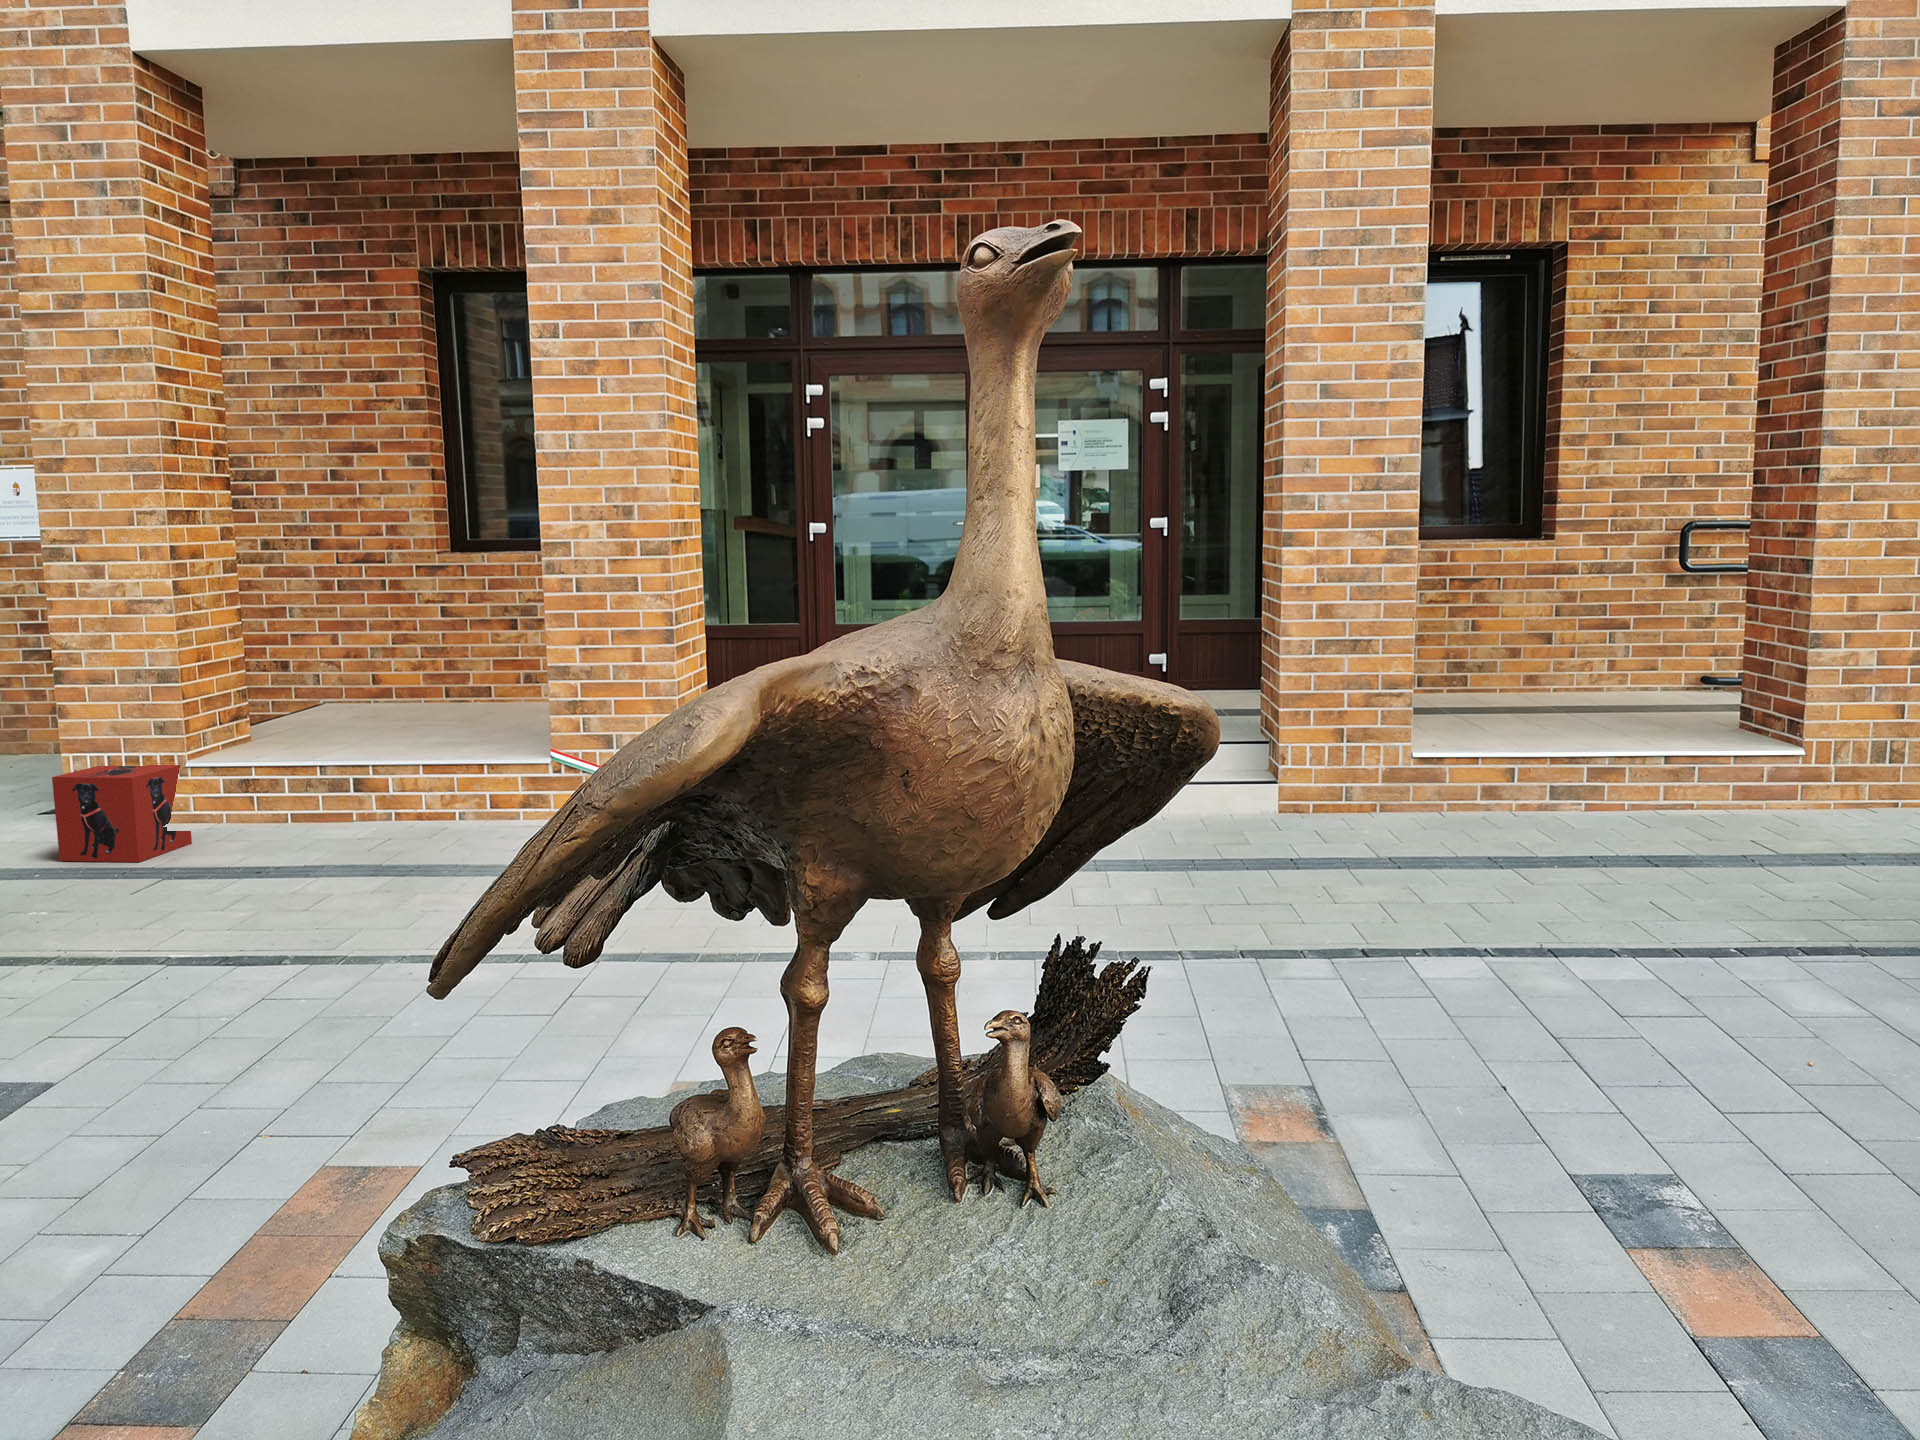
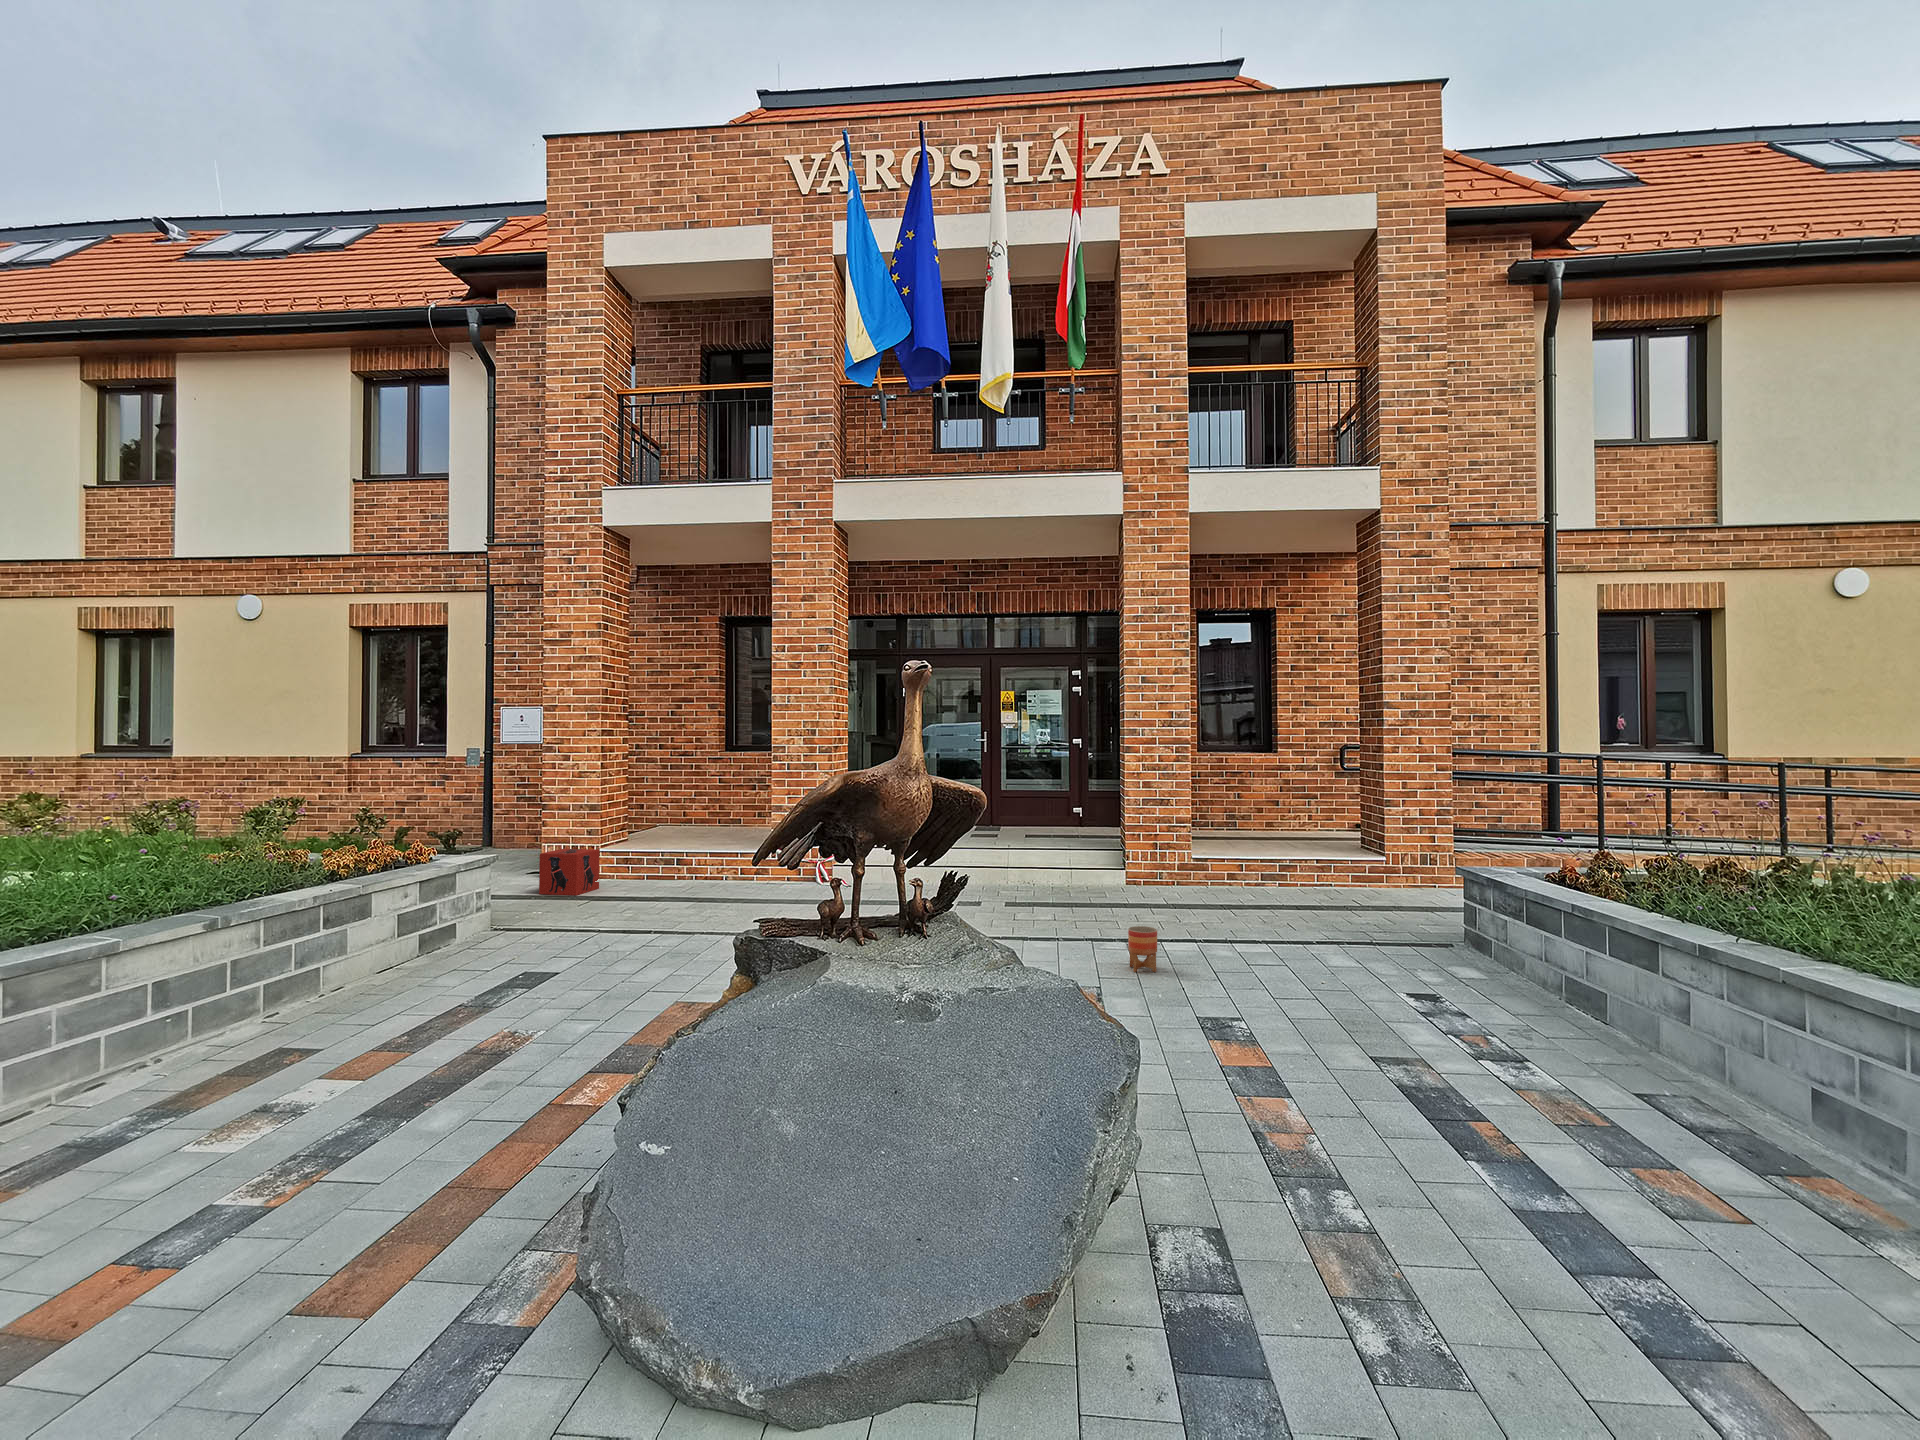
planter: none [1360,938,1428,1043] -> present [1128,926,1157,972]

